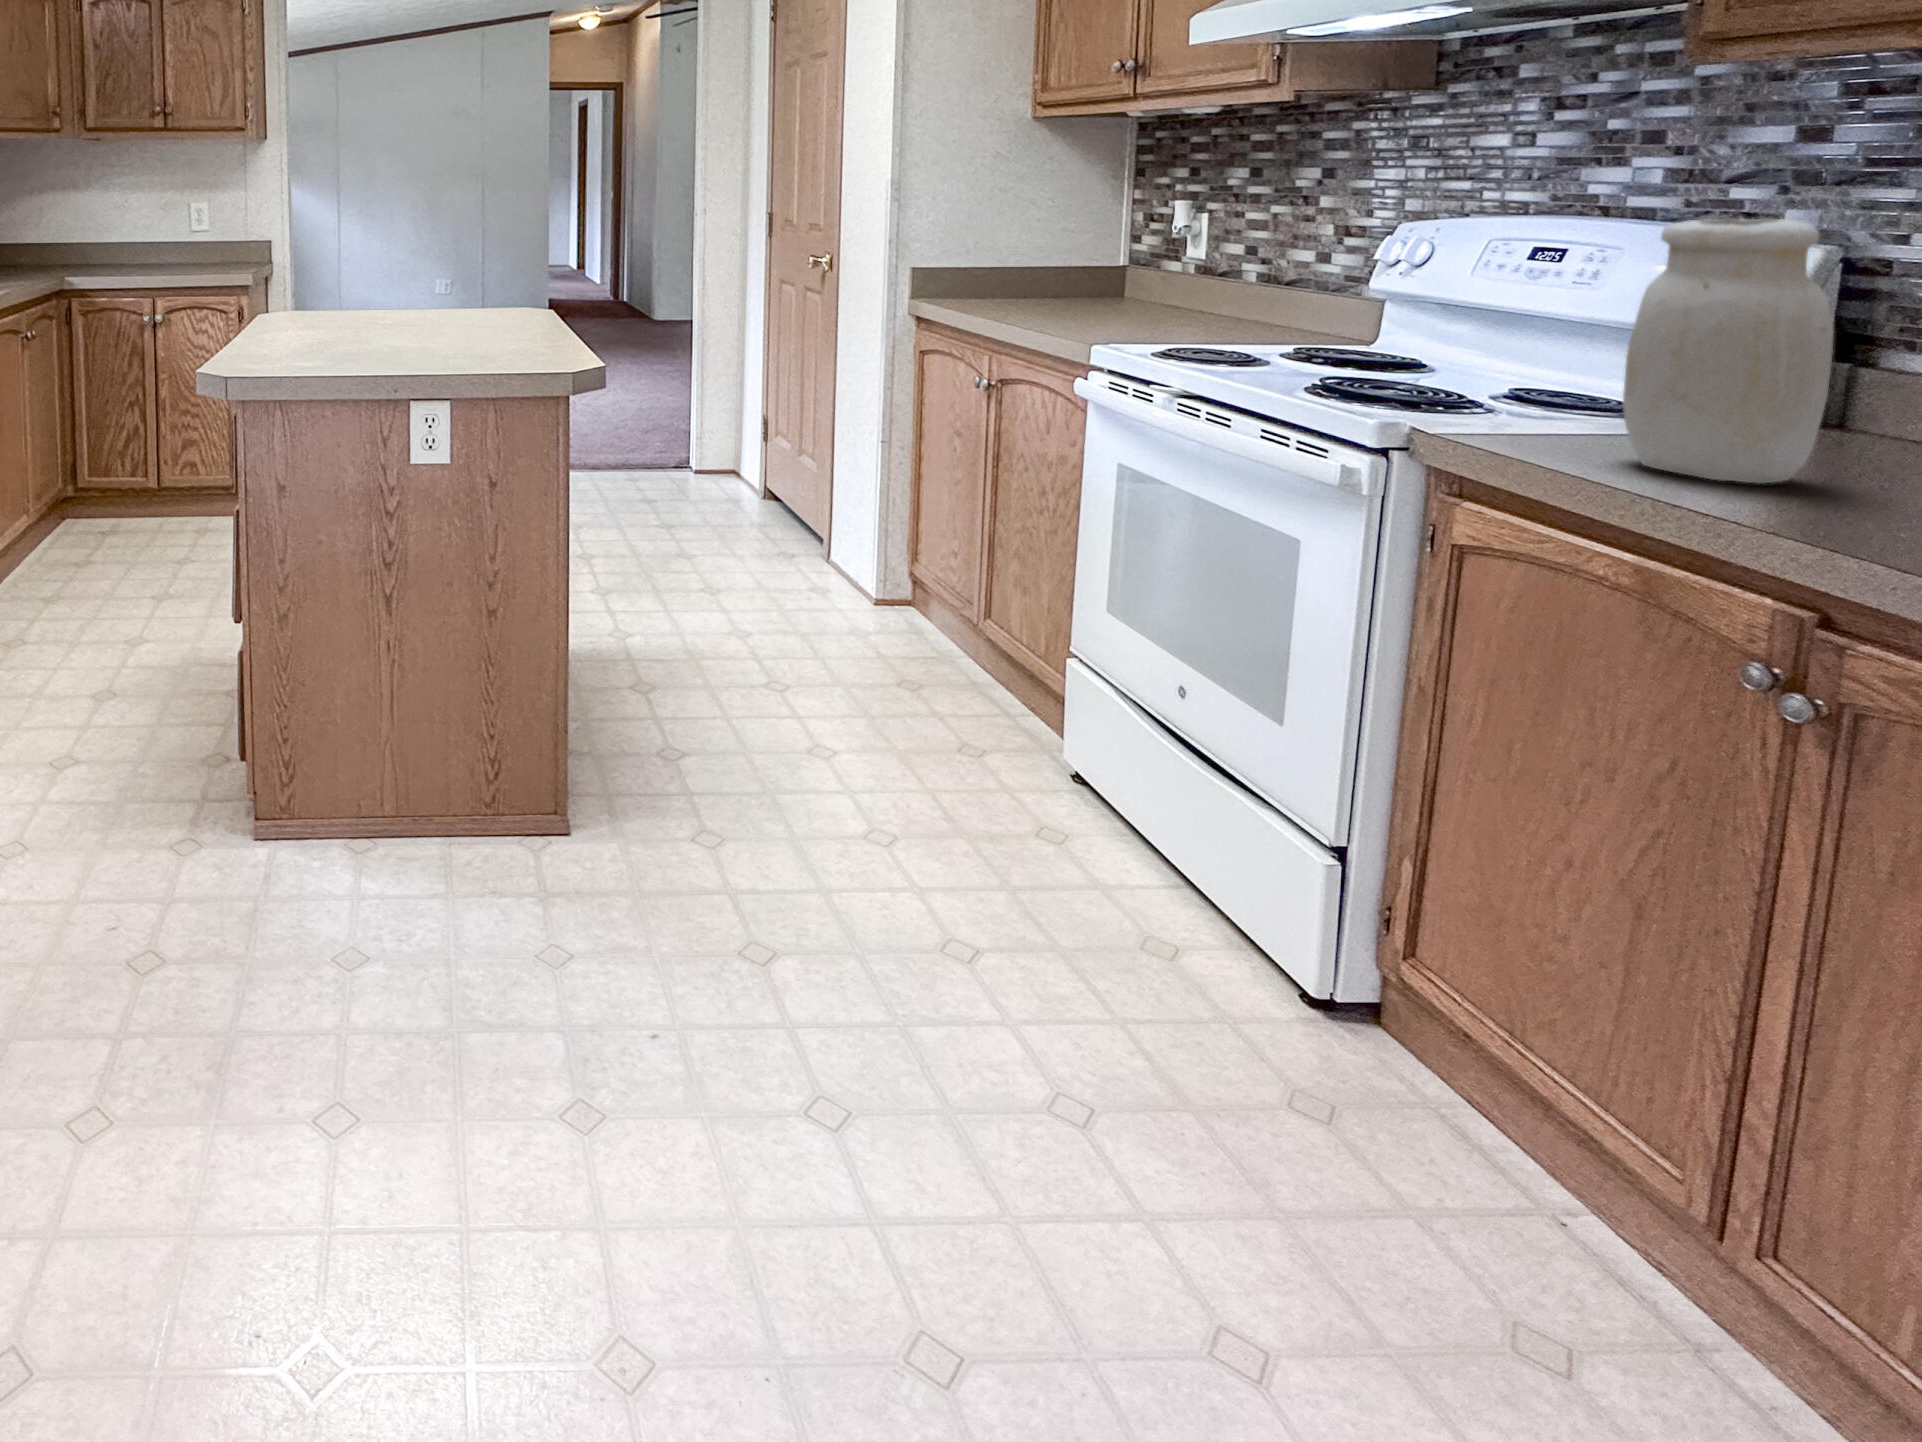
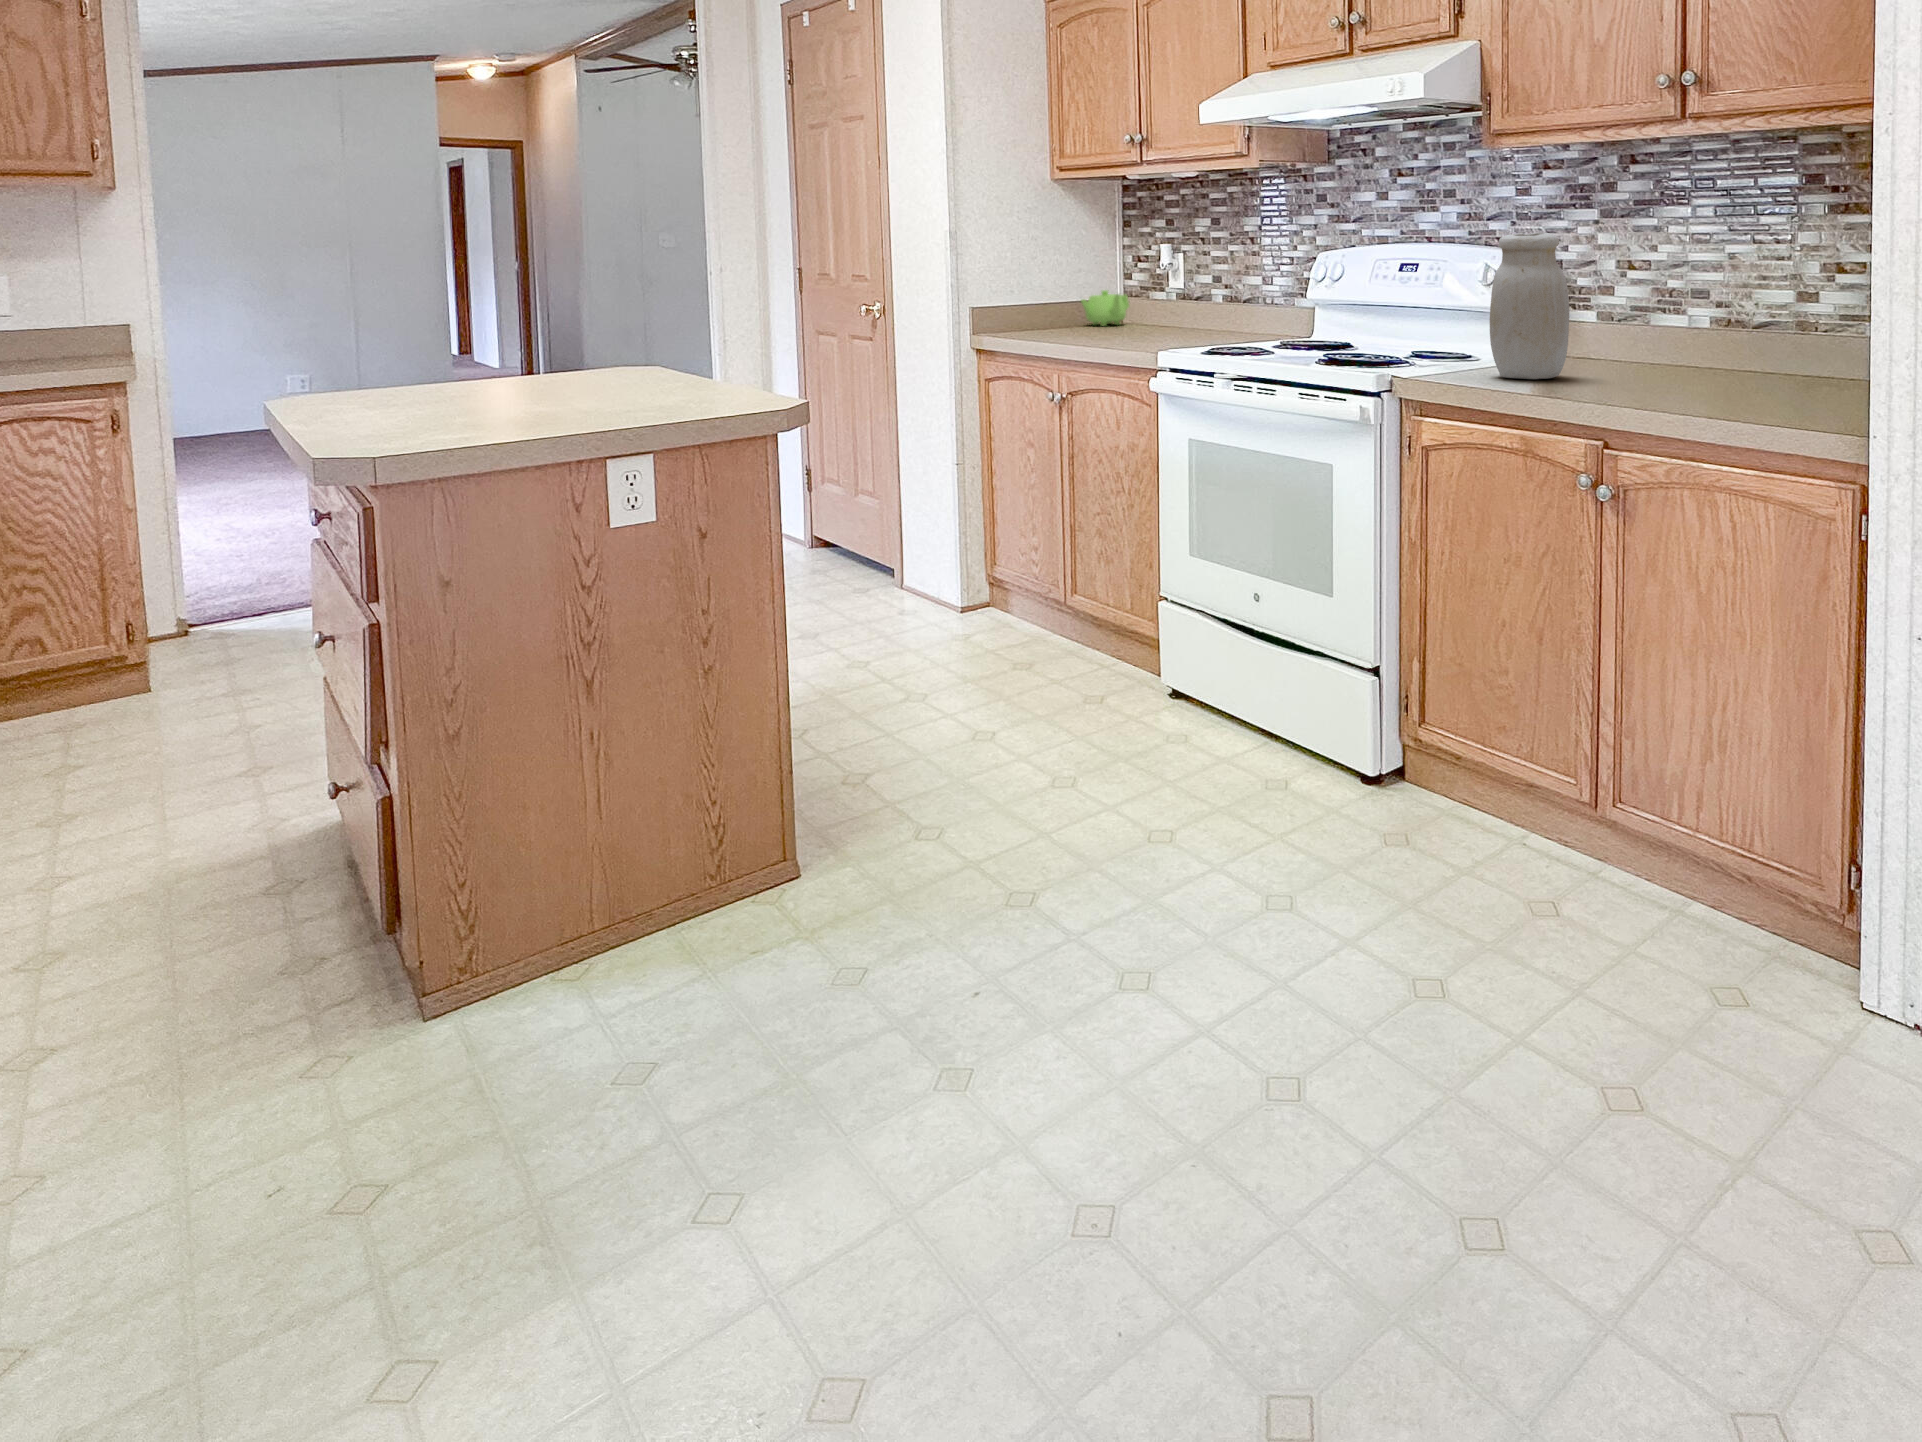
teapot: none [1051,255,1123,299] -> present [1081,290,1129,326]

